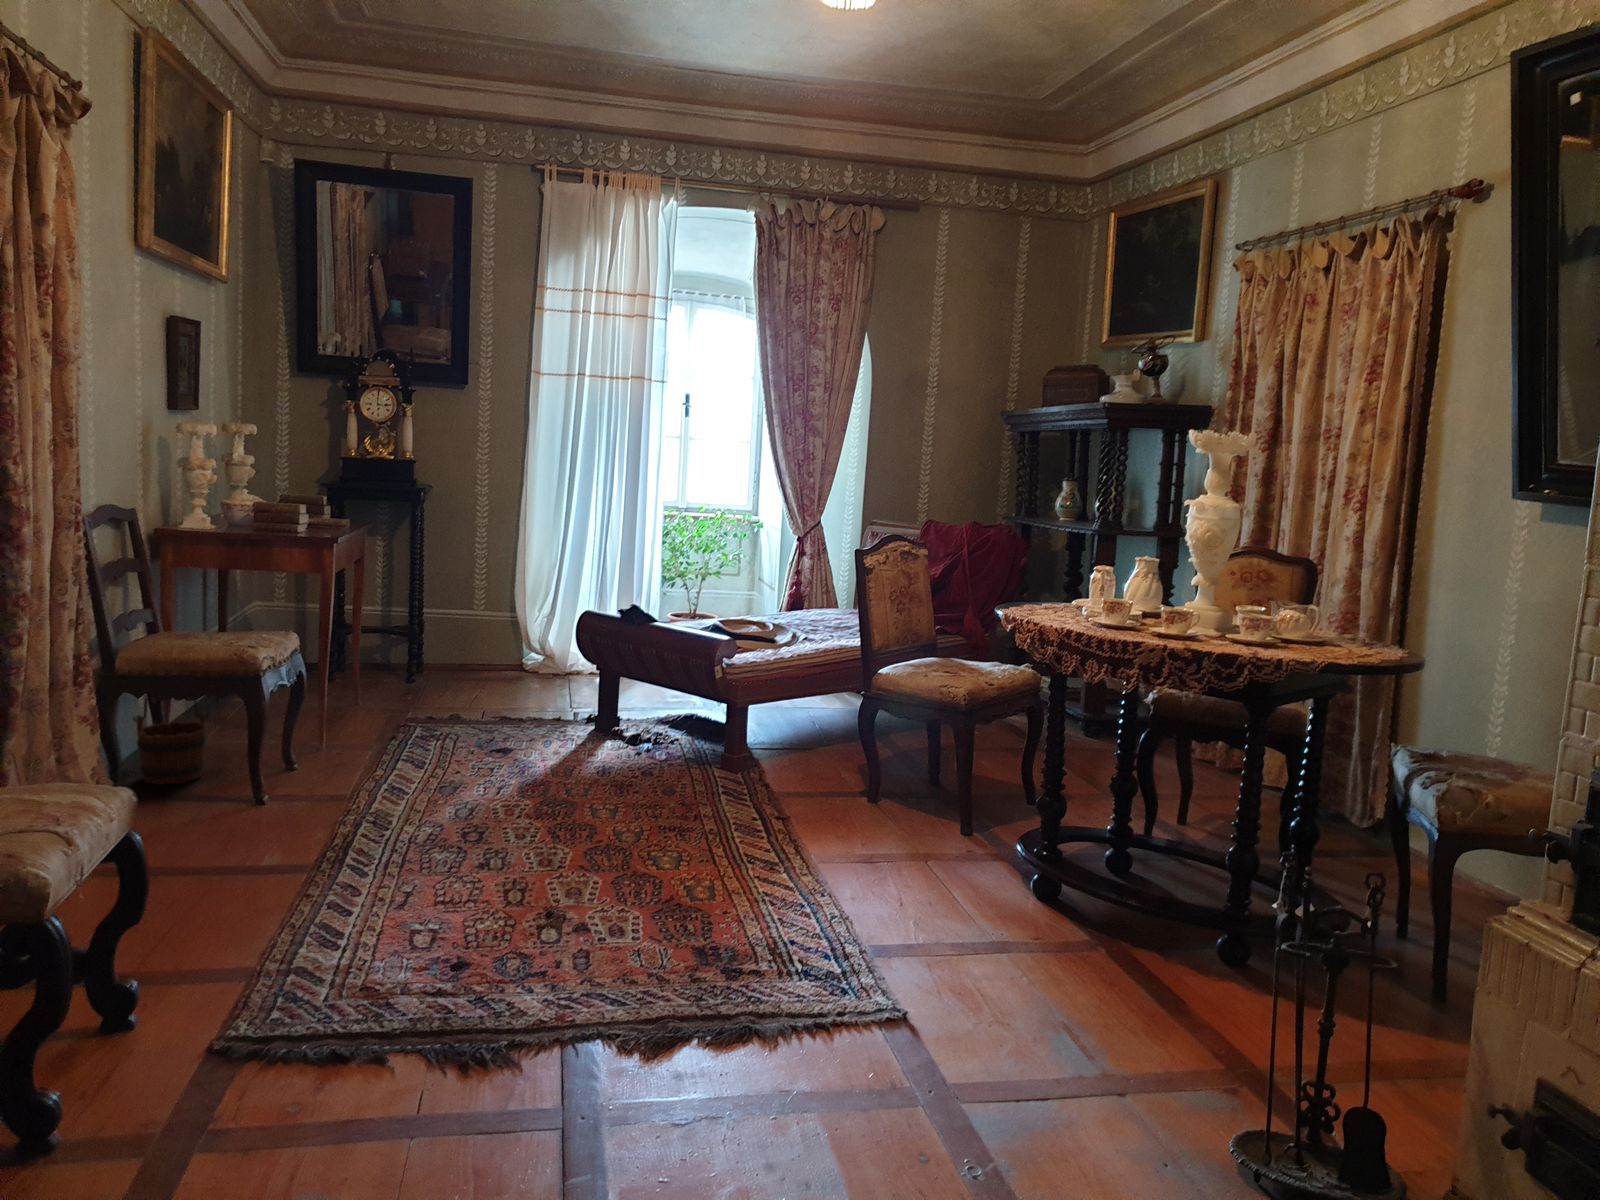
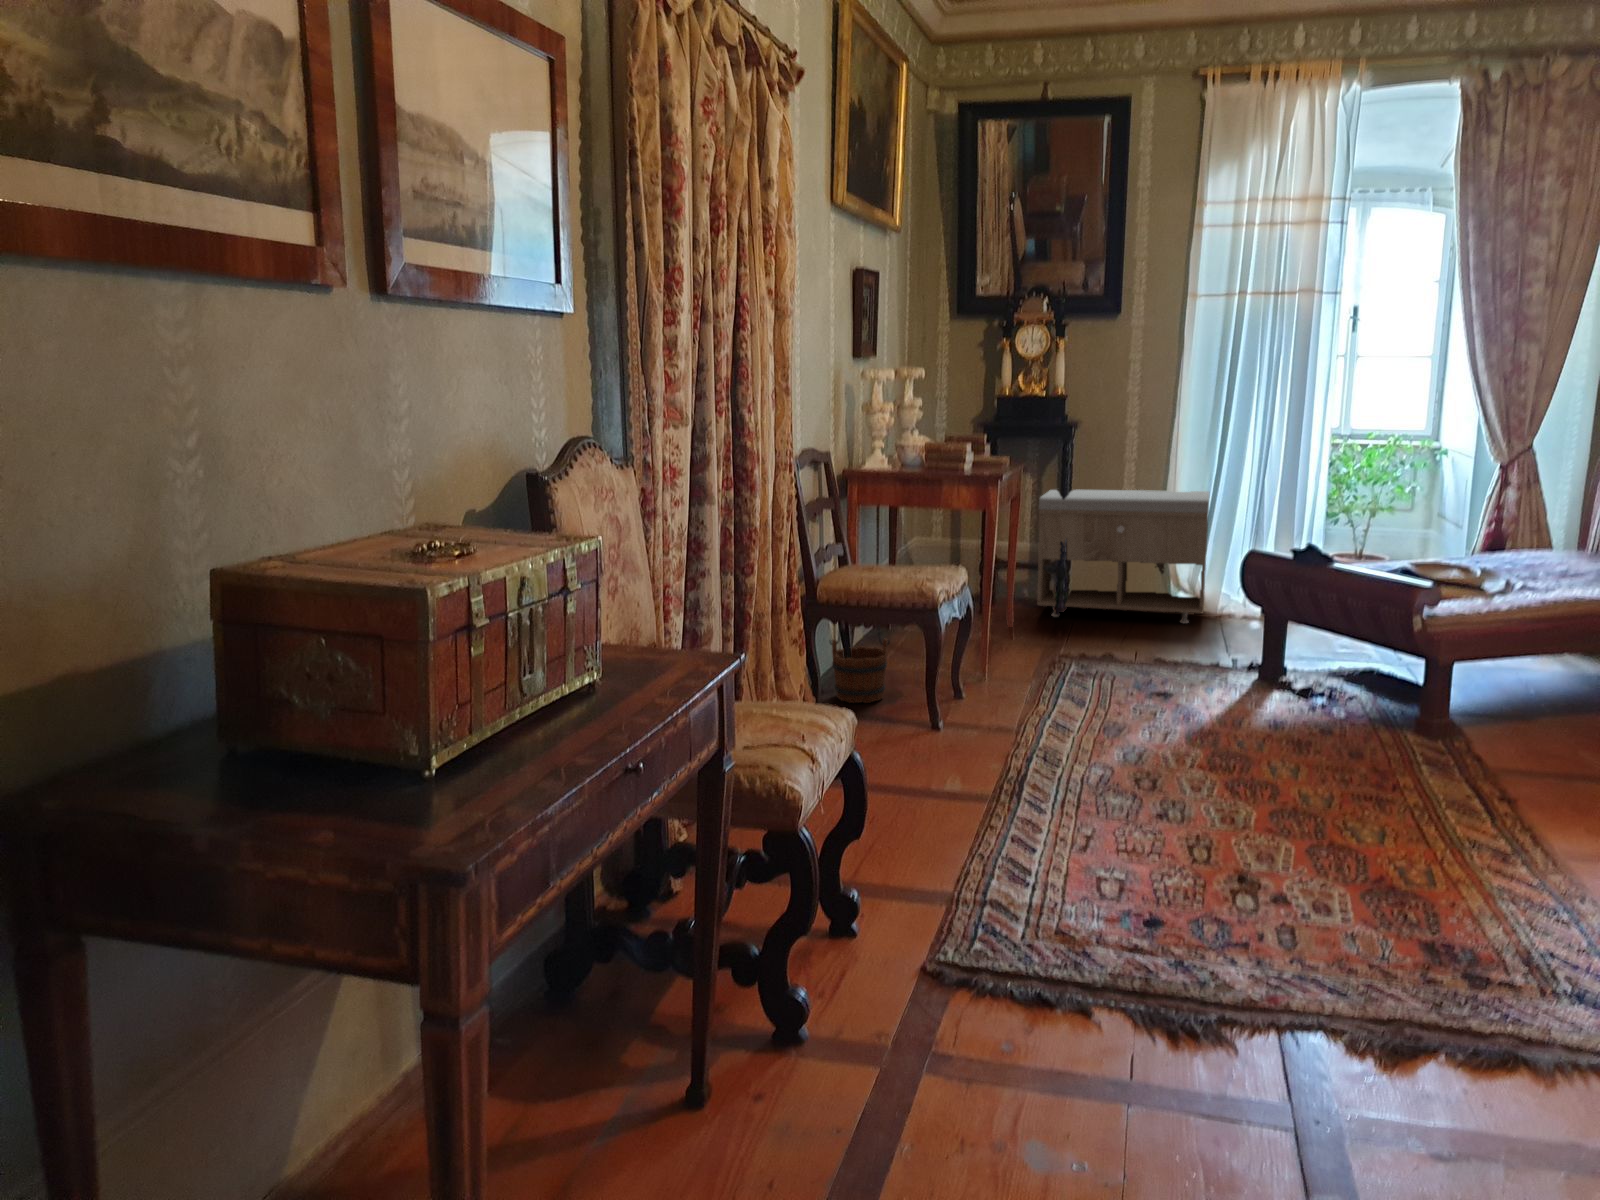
storage bench: none [389,552,558,682] -> present [1037,489,1209,624]

